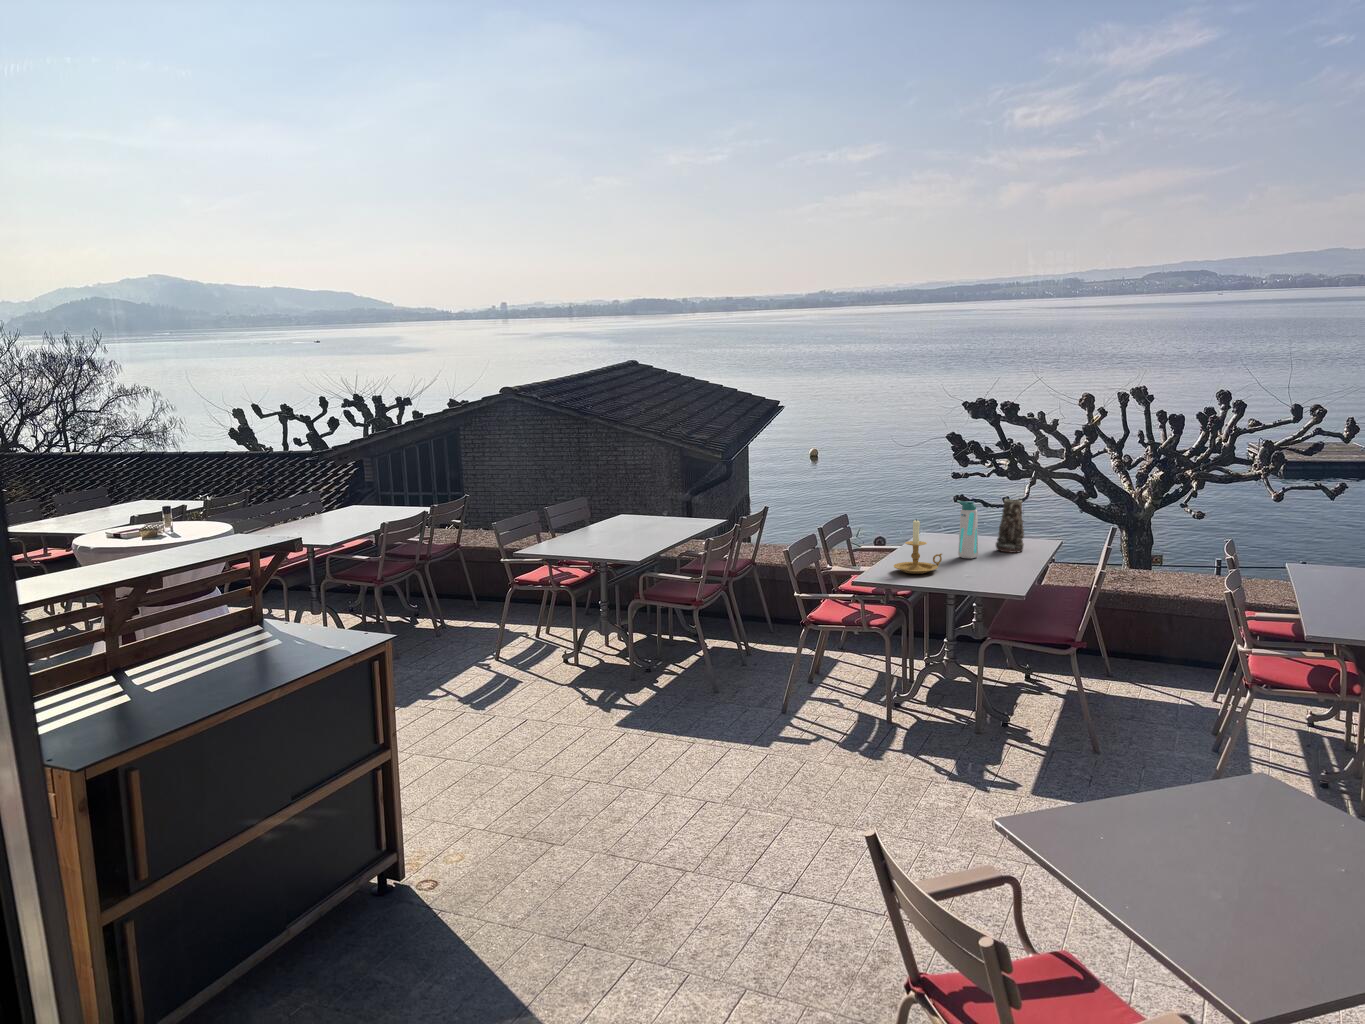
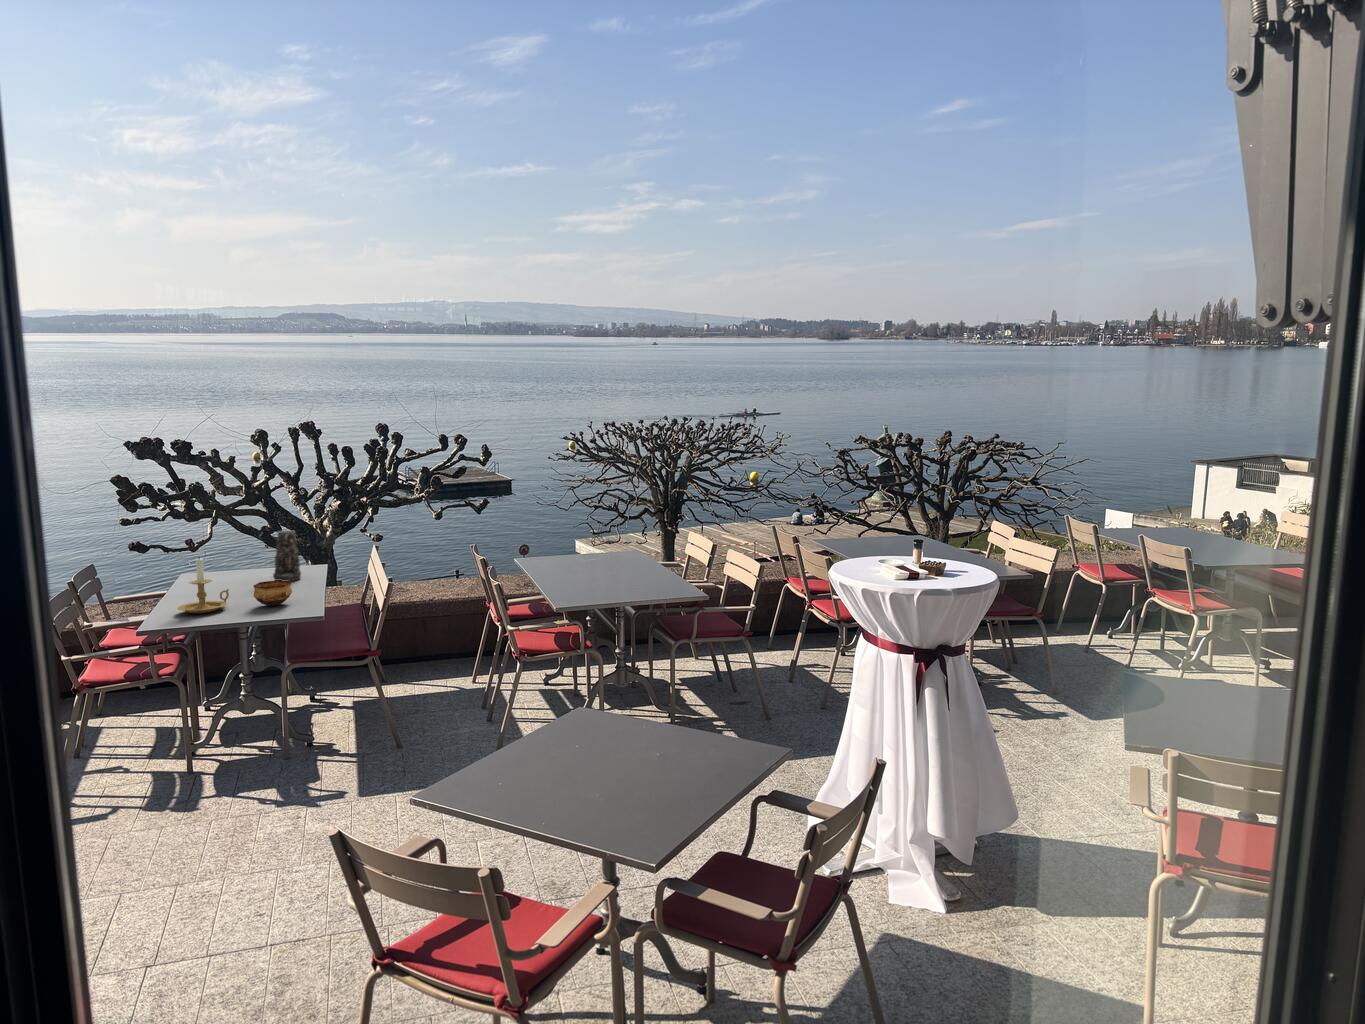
water bottle: present [957,500,978,559] -> none [233,535,260,592]
bowl: none [961,551,1000,577] -> present [253,580,292,606]

